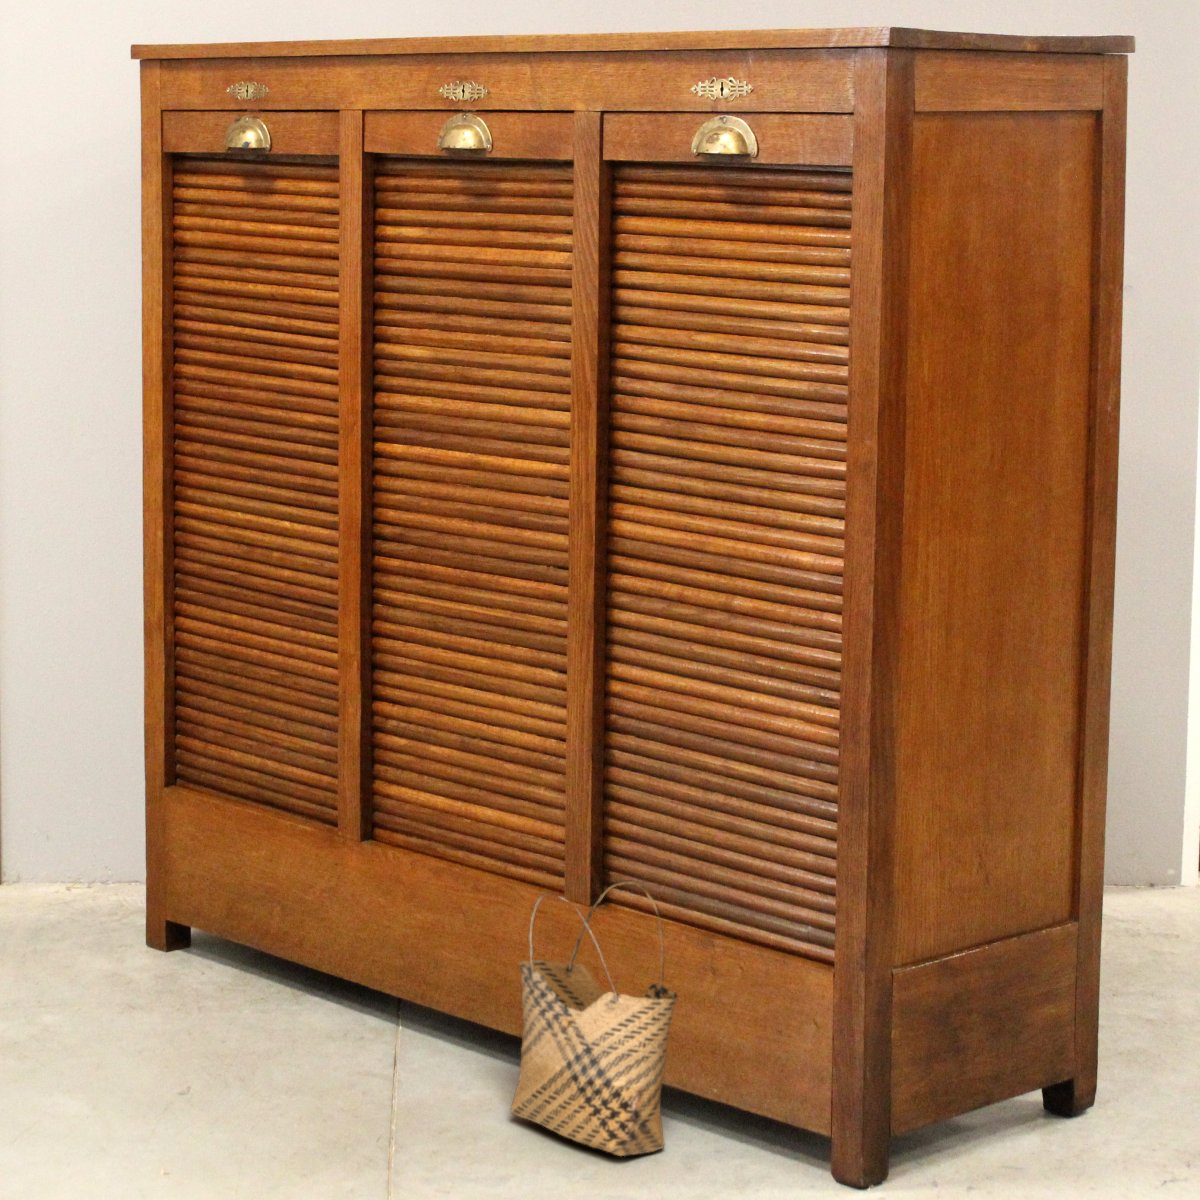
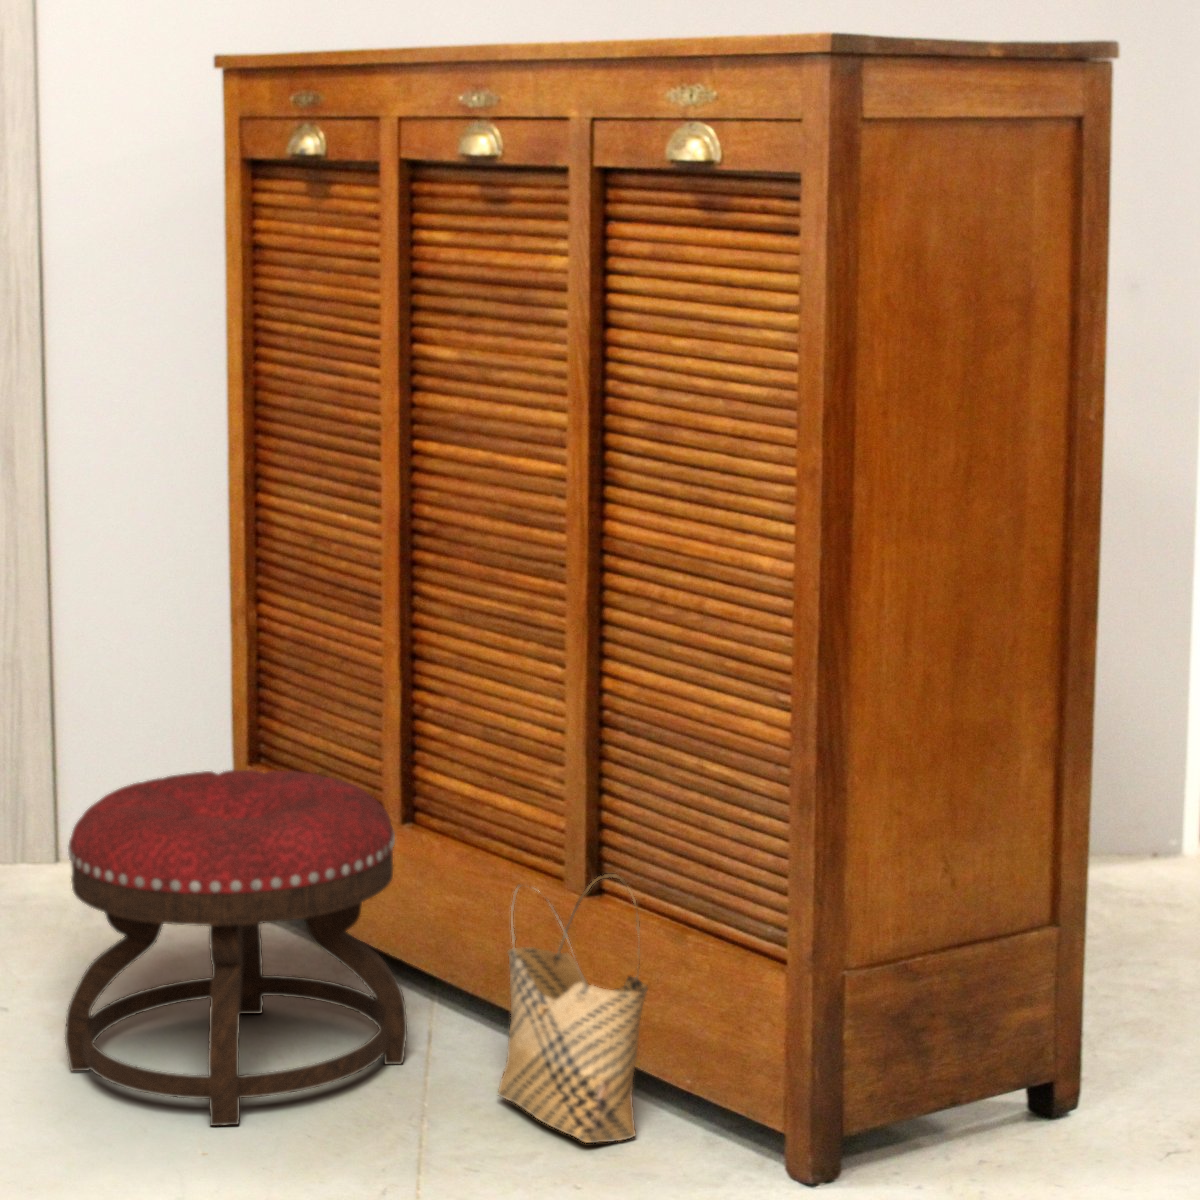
ottoman: none [41,789,398,1159] -> present [65,770,407,1126]

